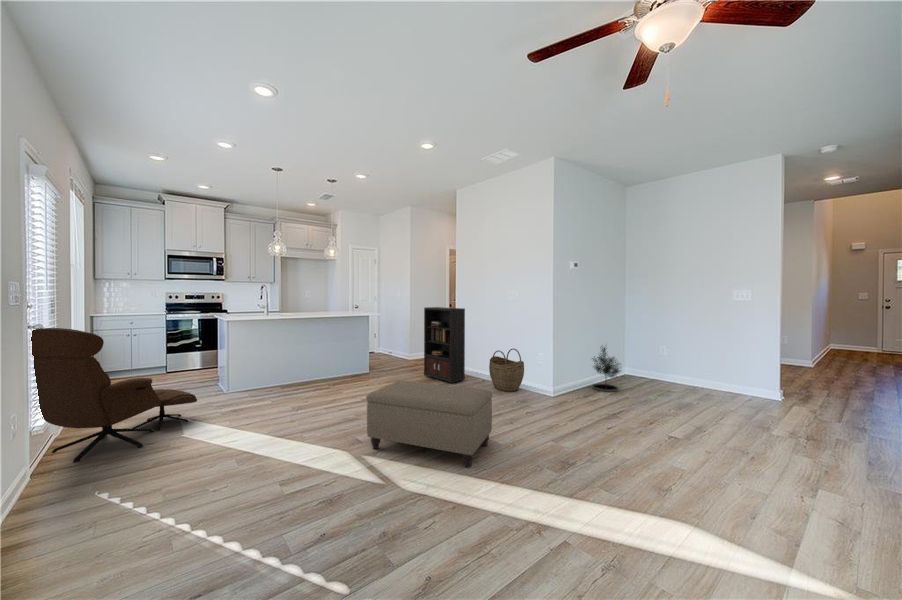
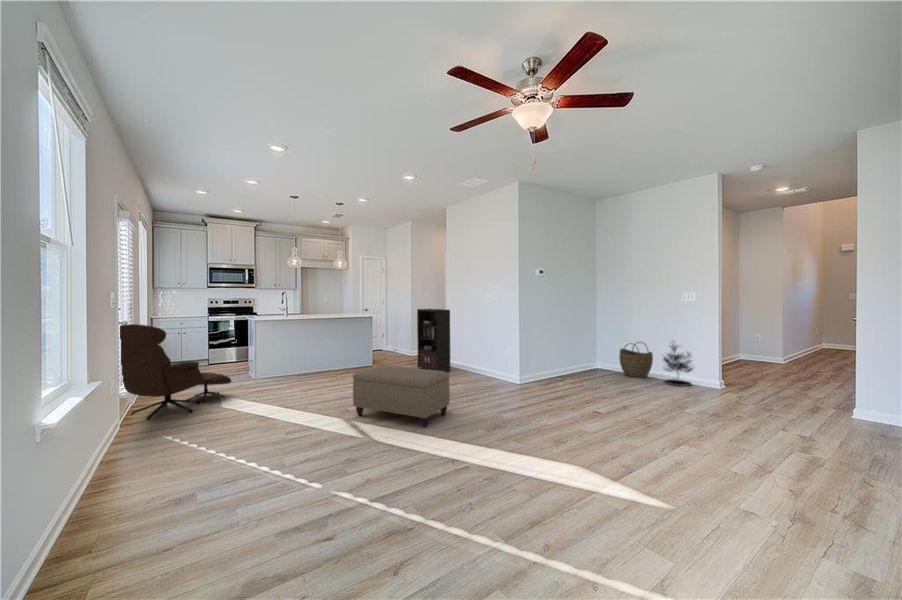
potted tree: present [592,348,620,392] -> present [663,345,692,386]
woven basket: present [489,349,524,392] -> present [619,342,653,378]

